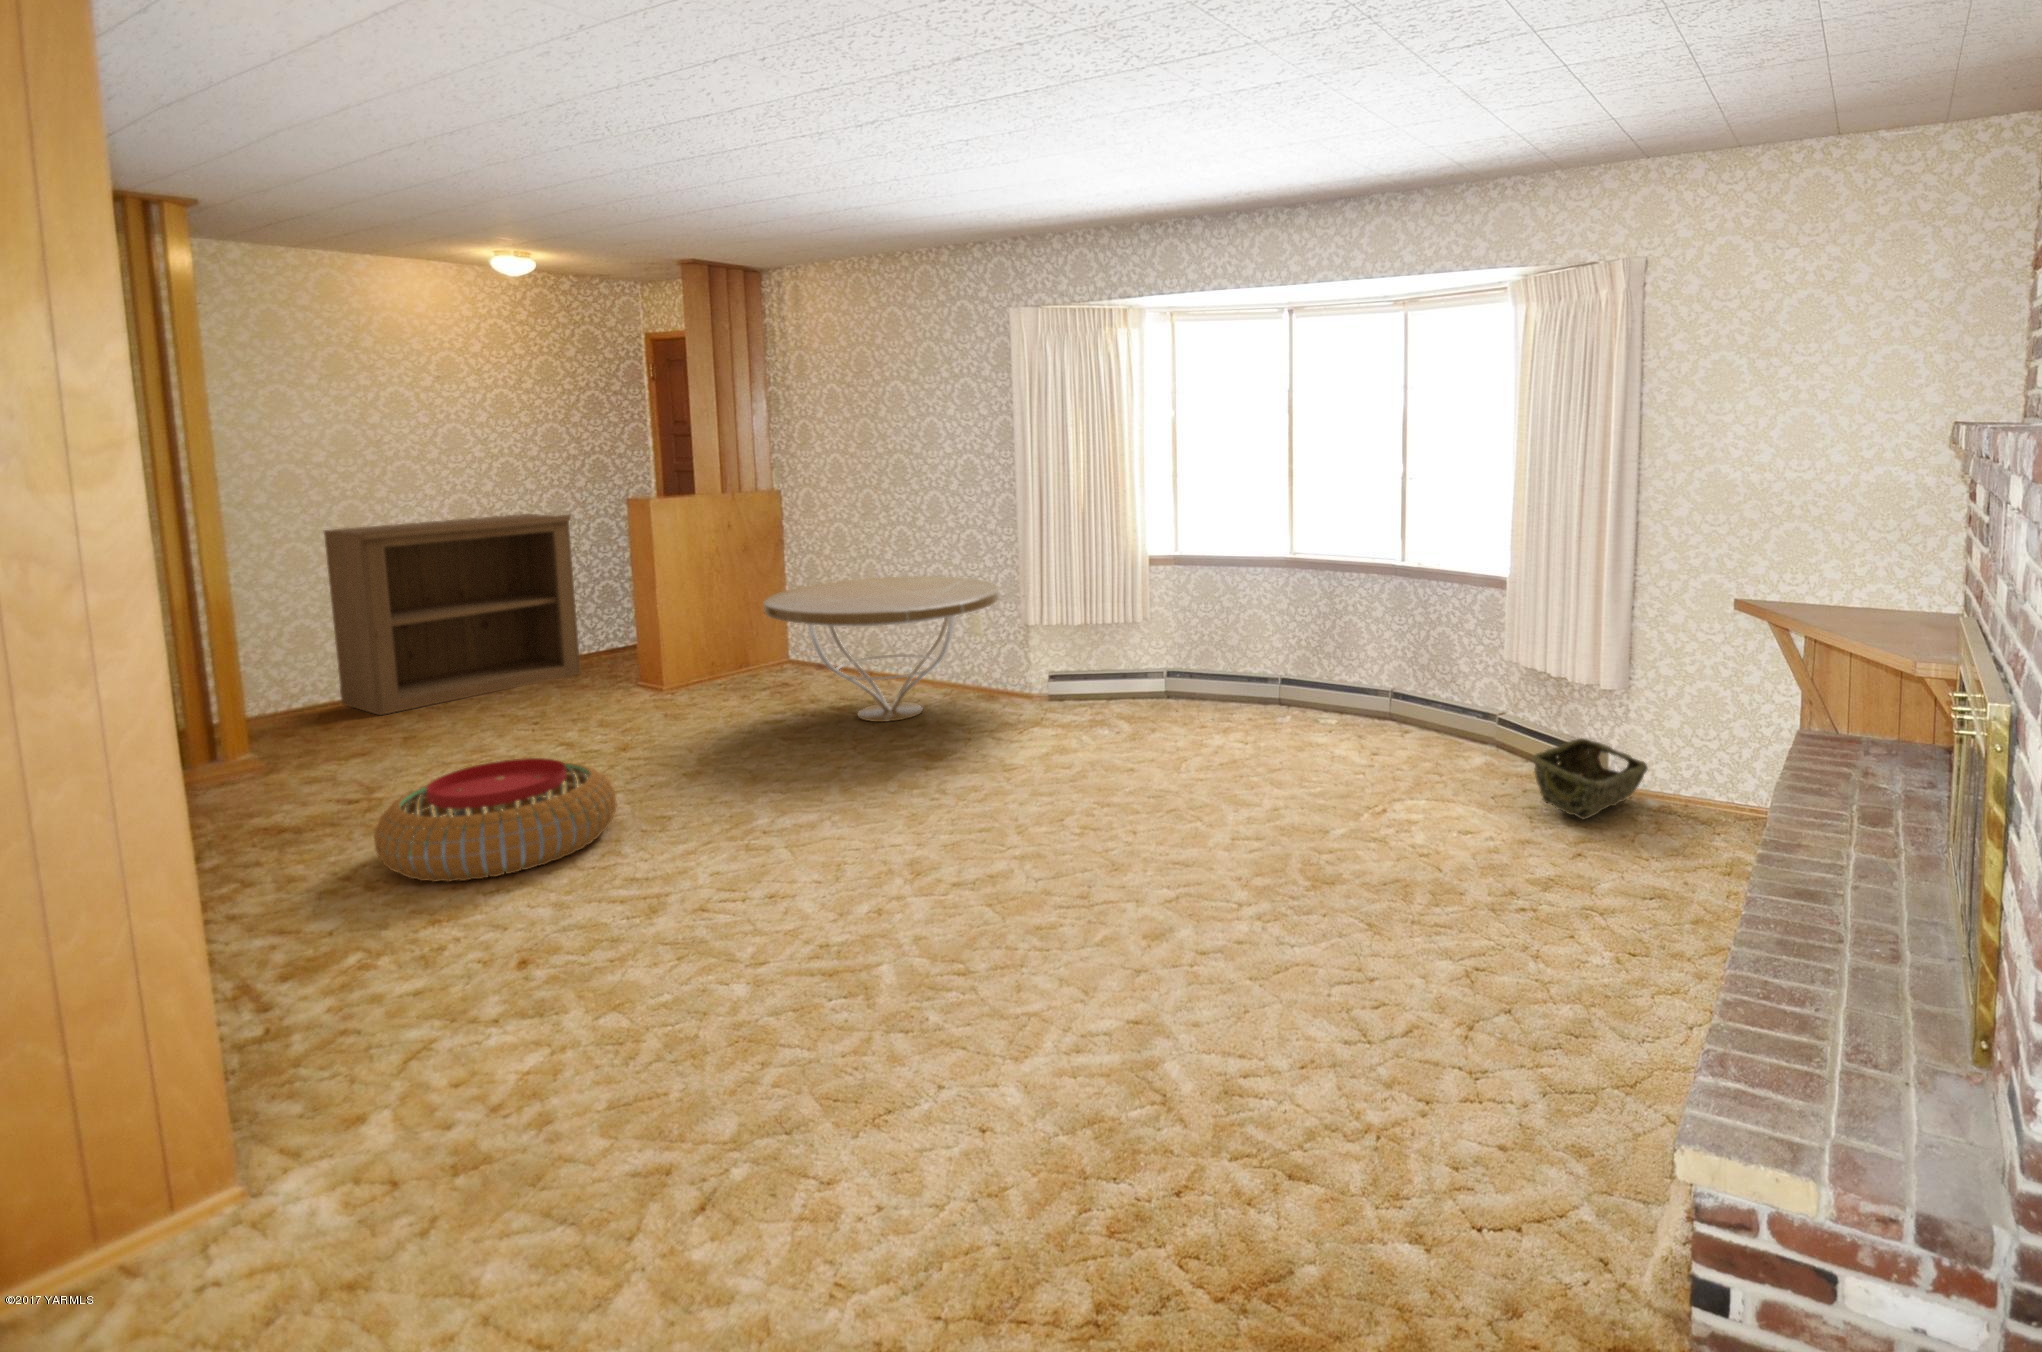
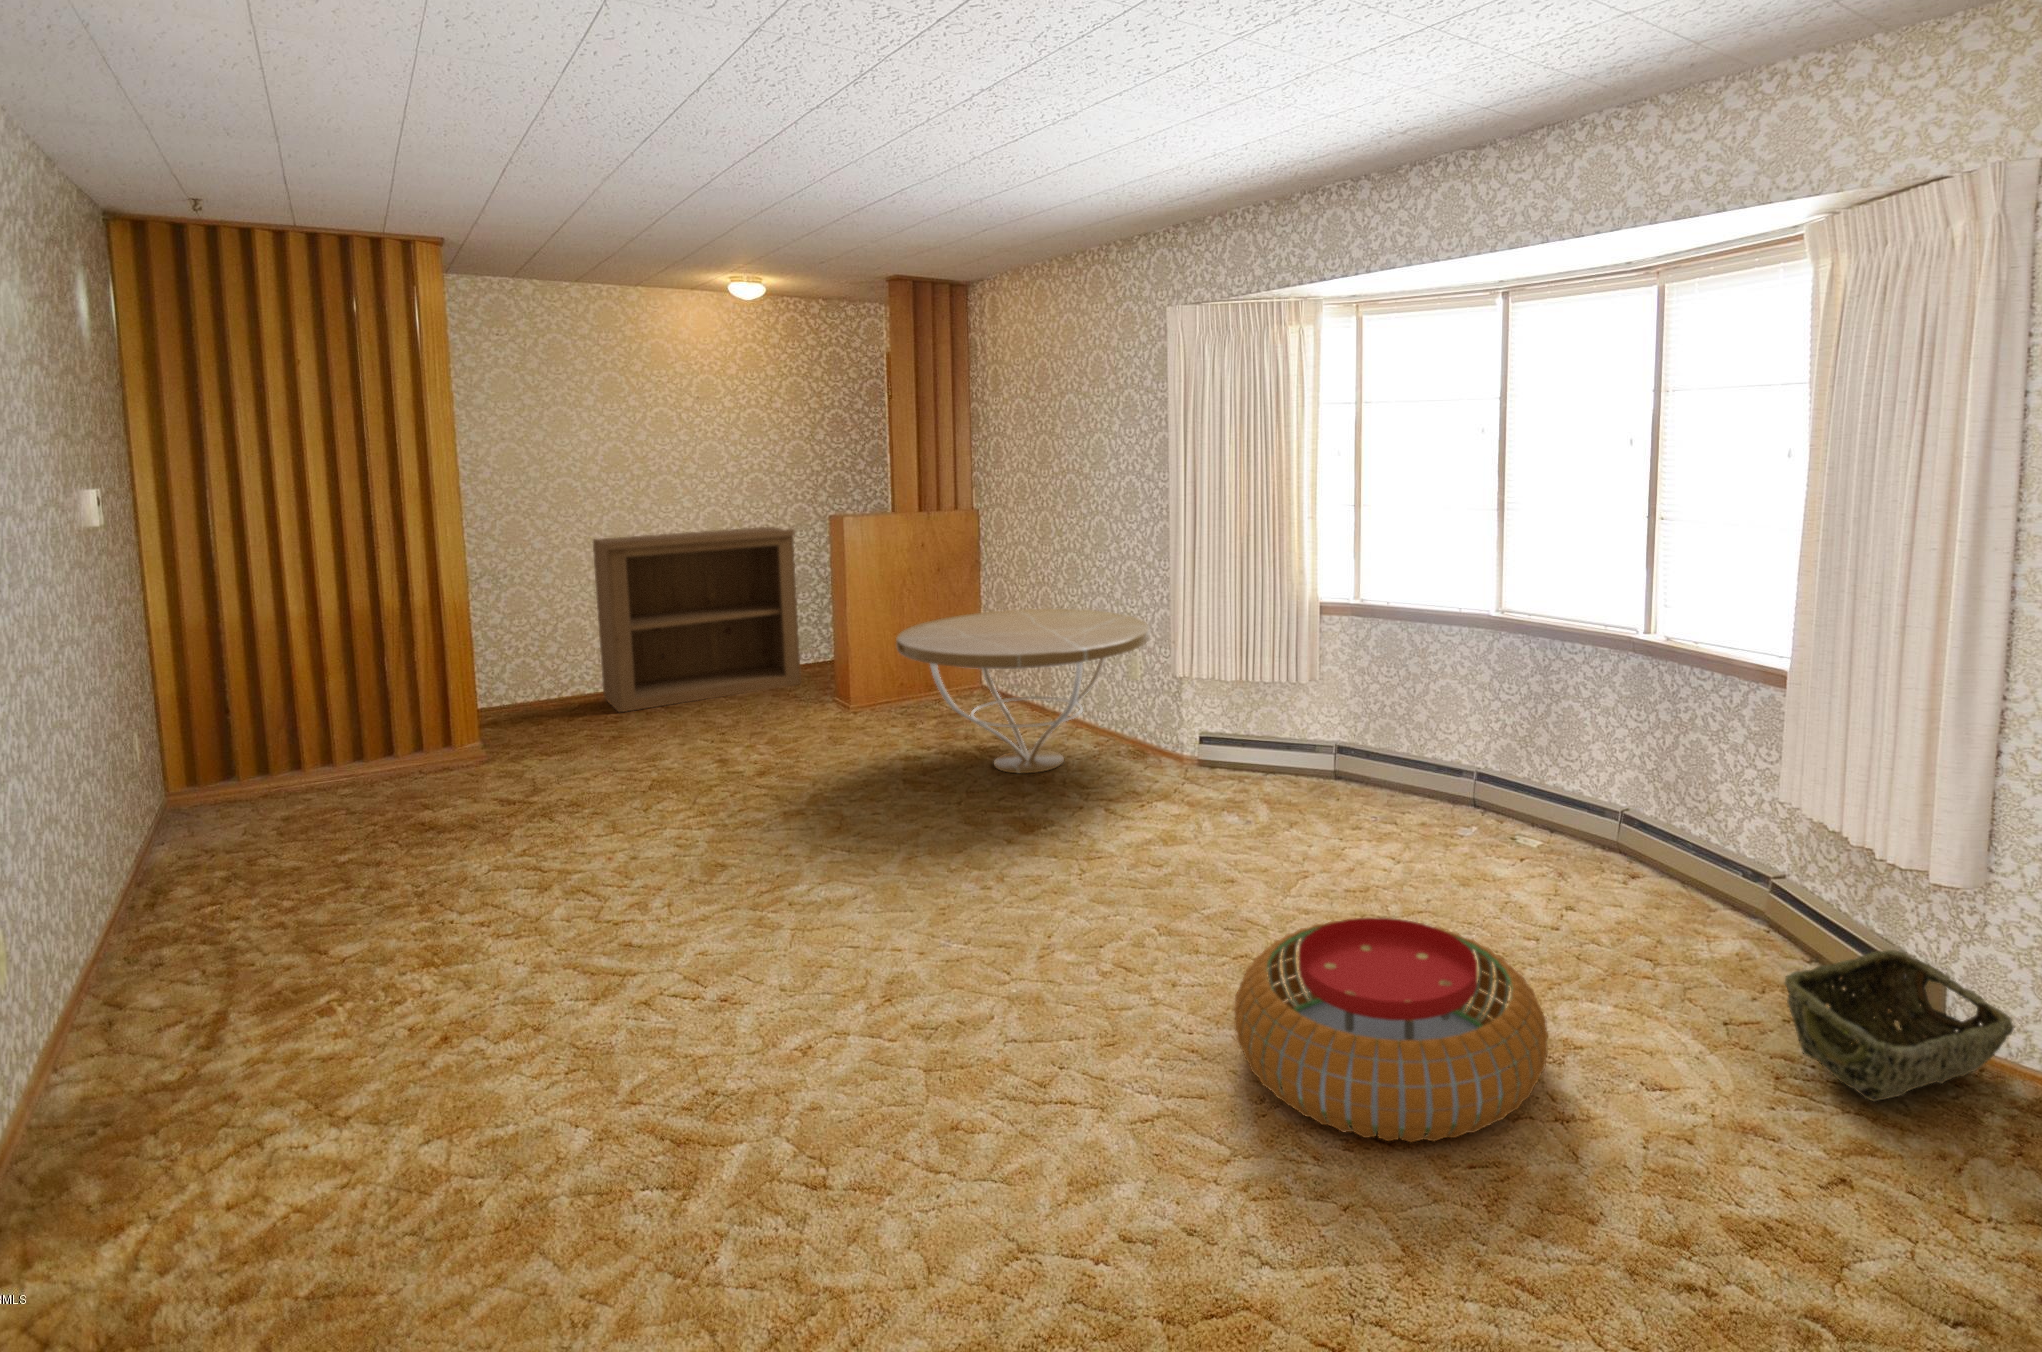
pouf: present [374,758,617,882] -> present [1234,918,1548,1142]

